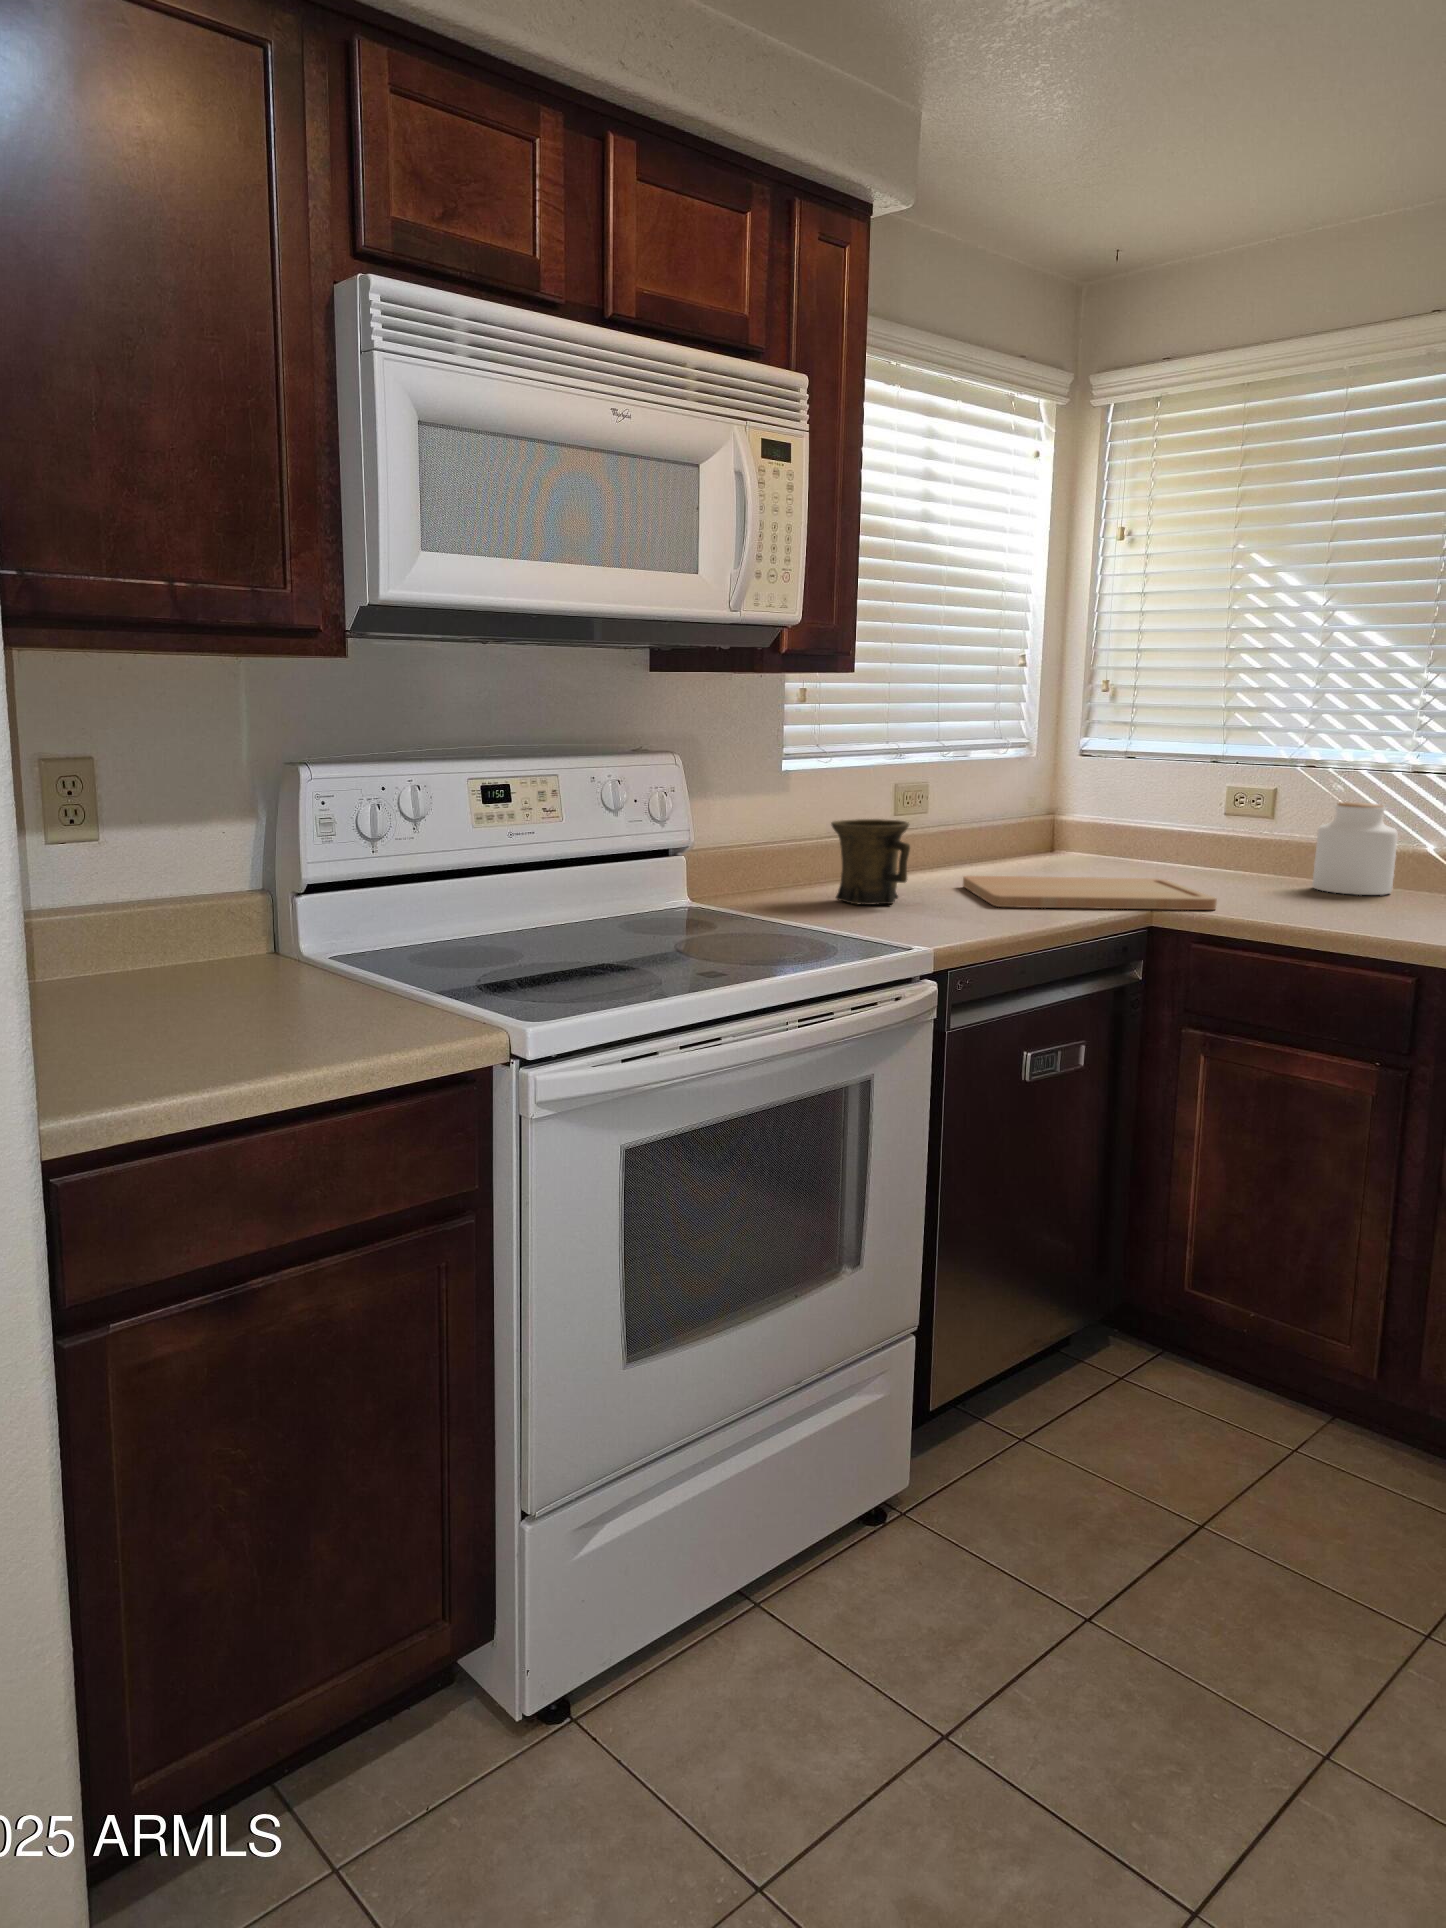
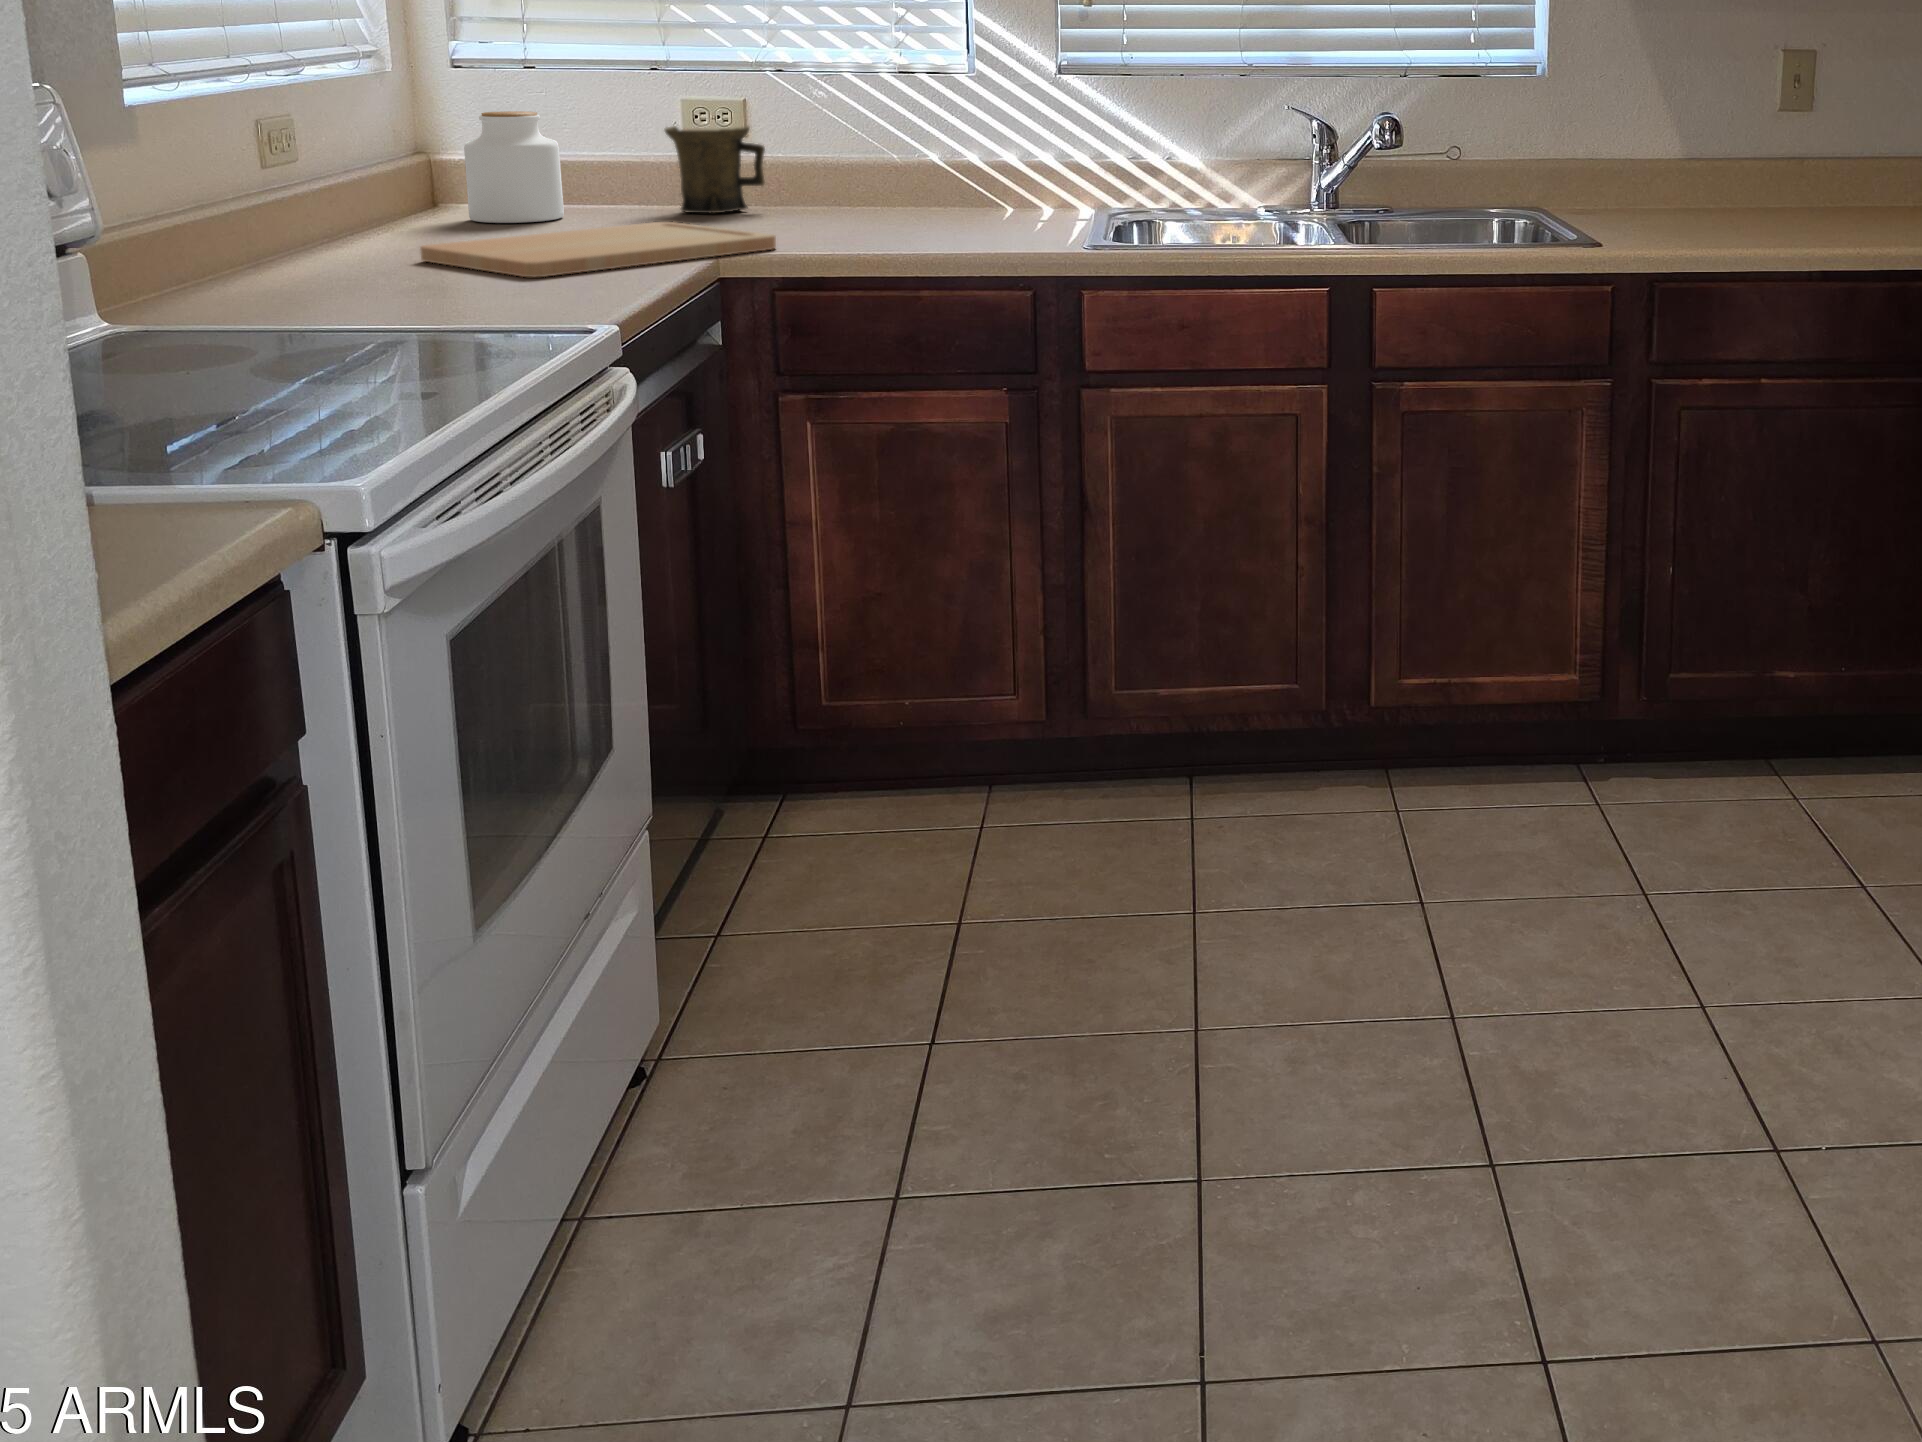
jar: present [1312,802,1398,895] -> present [464,111,564,223]
mug: present [831,819,910,905] -> present [665,126,765,213]

